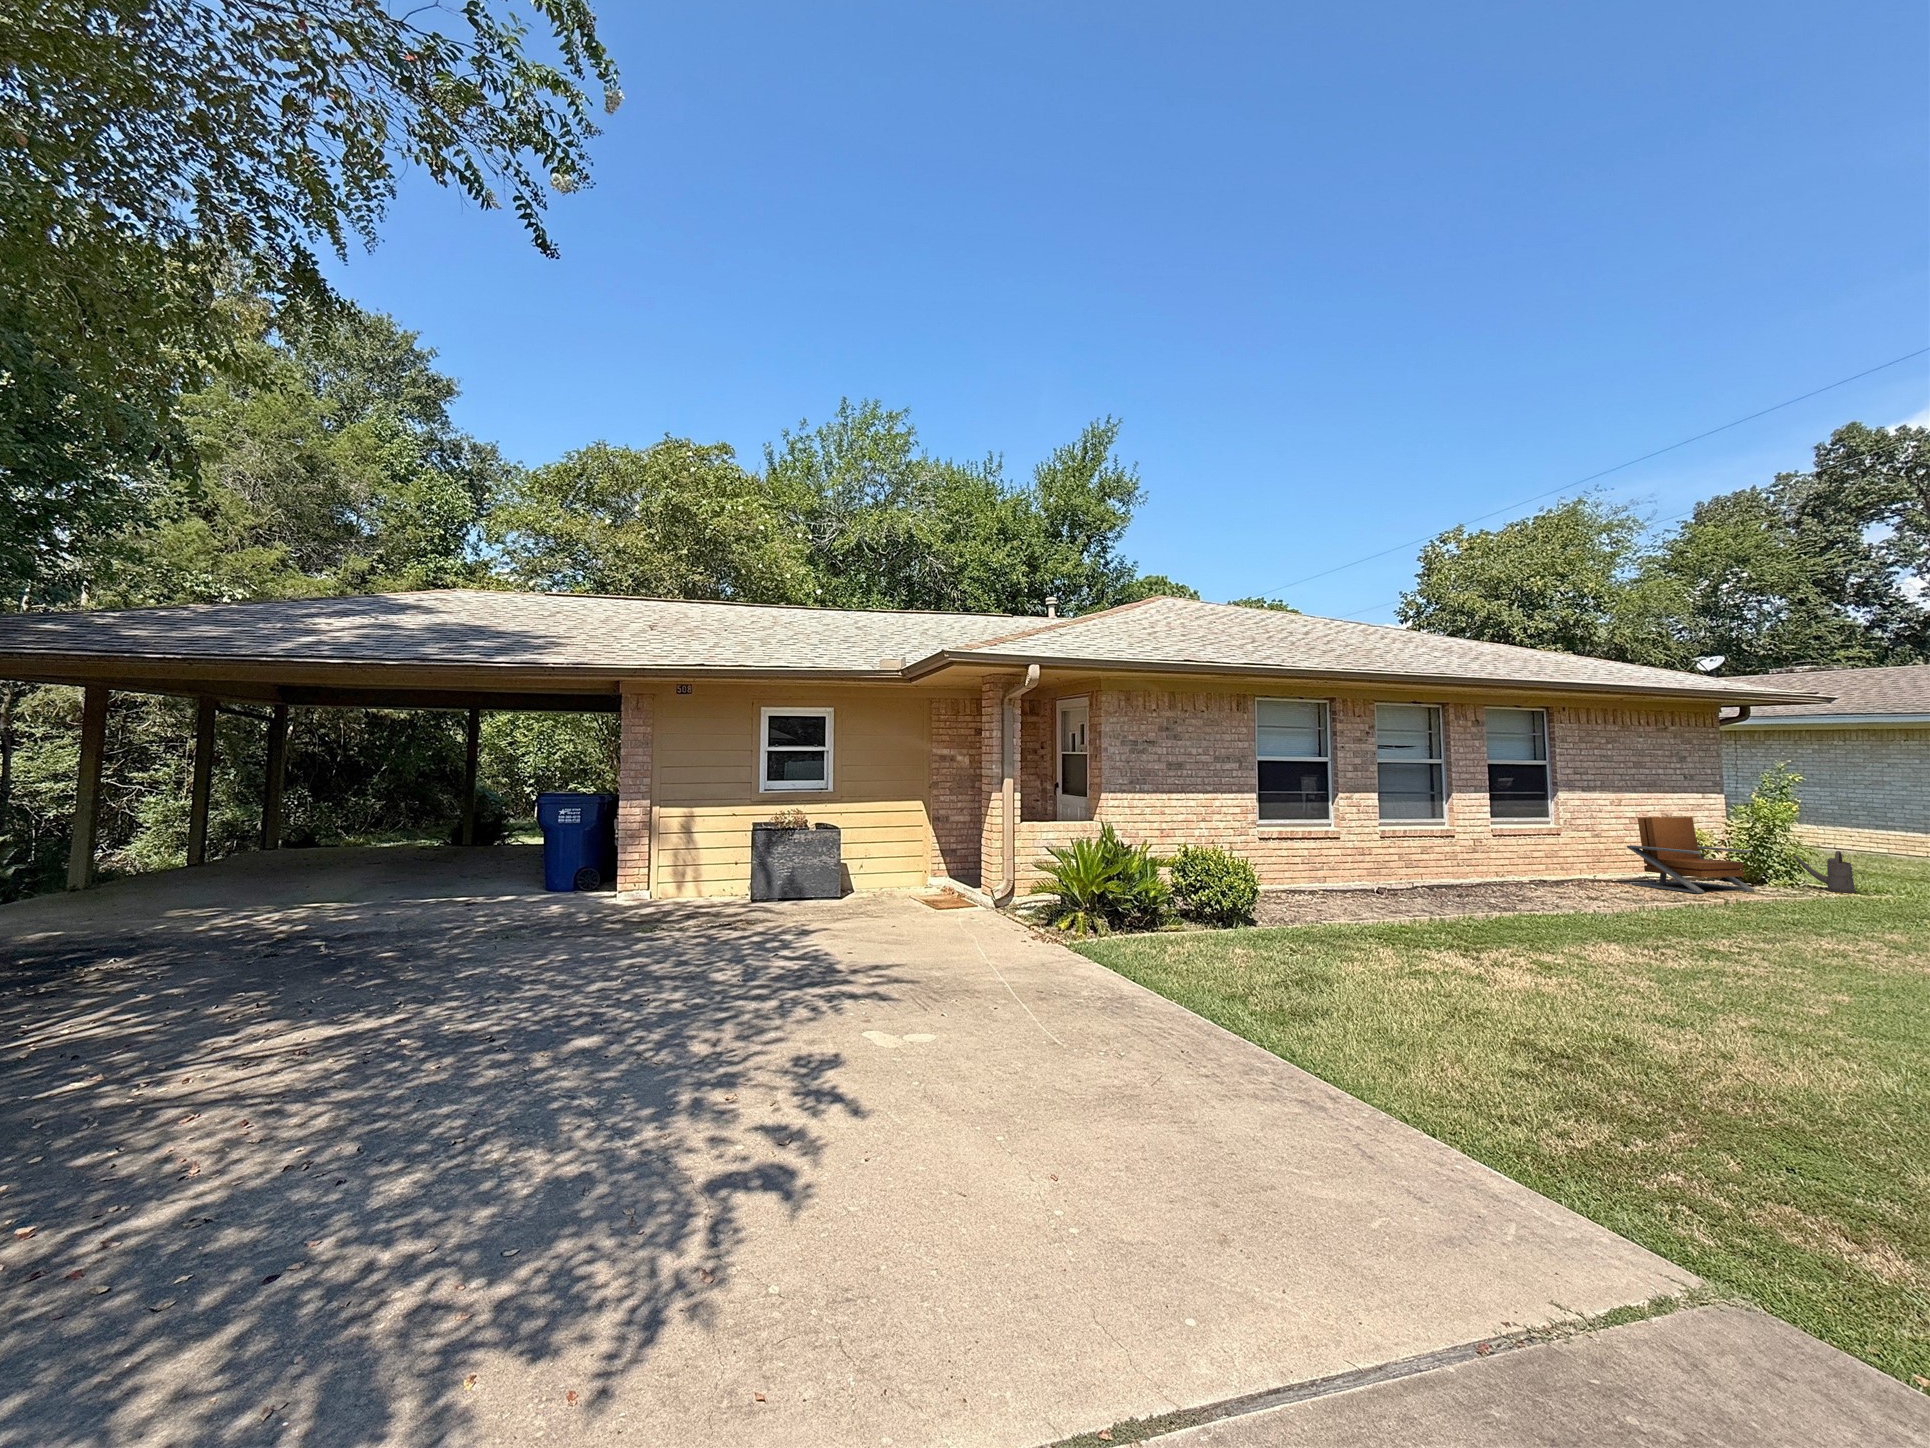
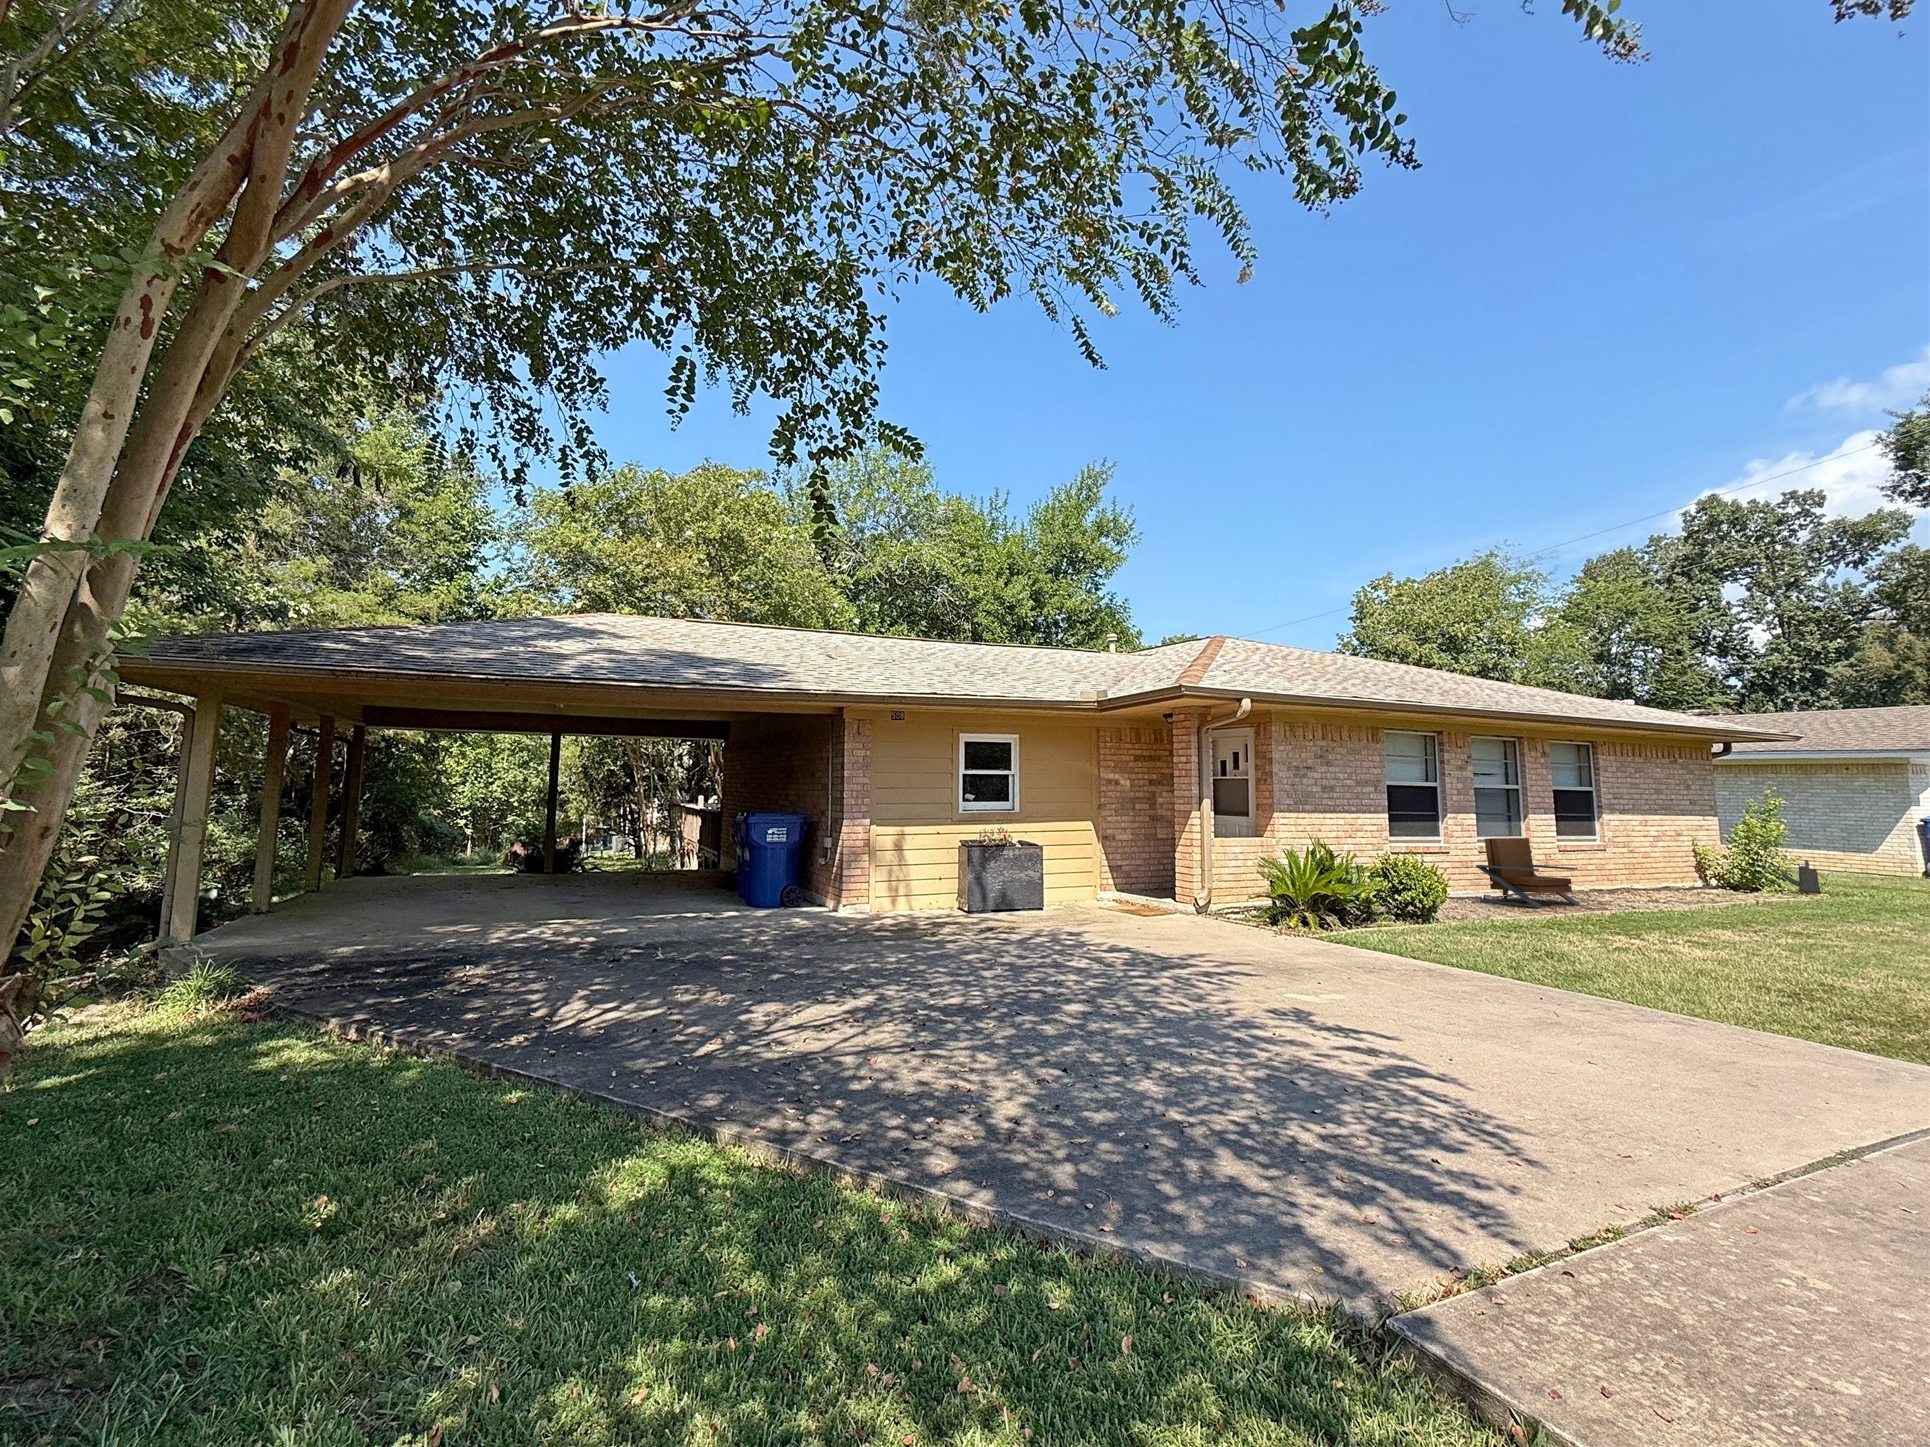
lounge chair: present [1627,817,1754,893] -> present [1476,838,1580,908]

